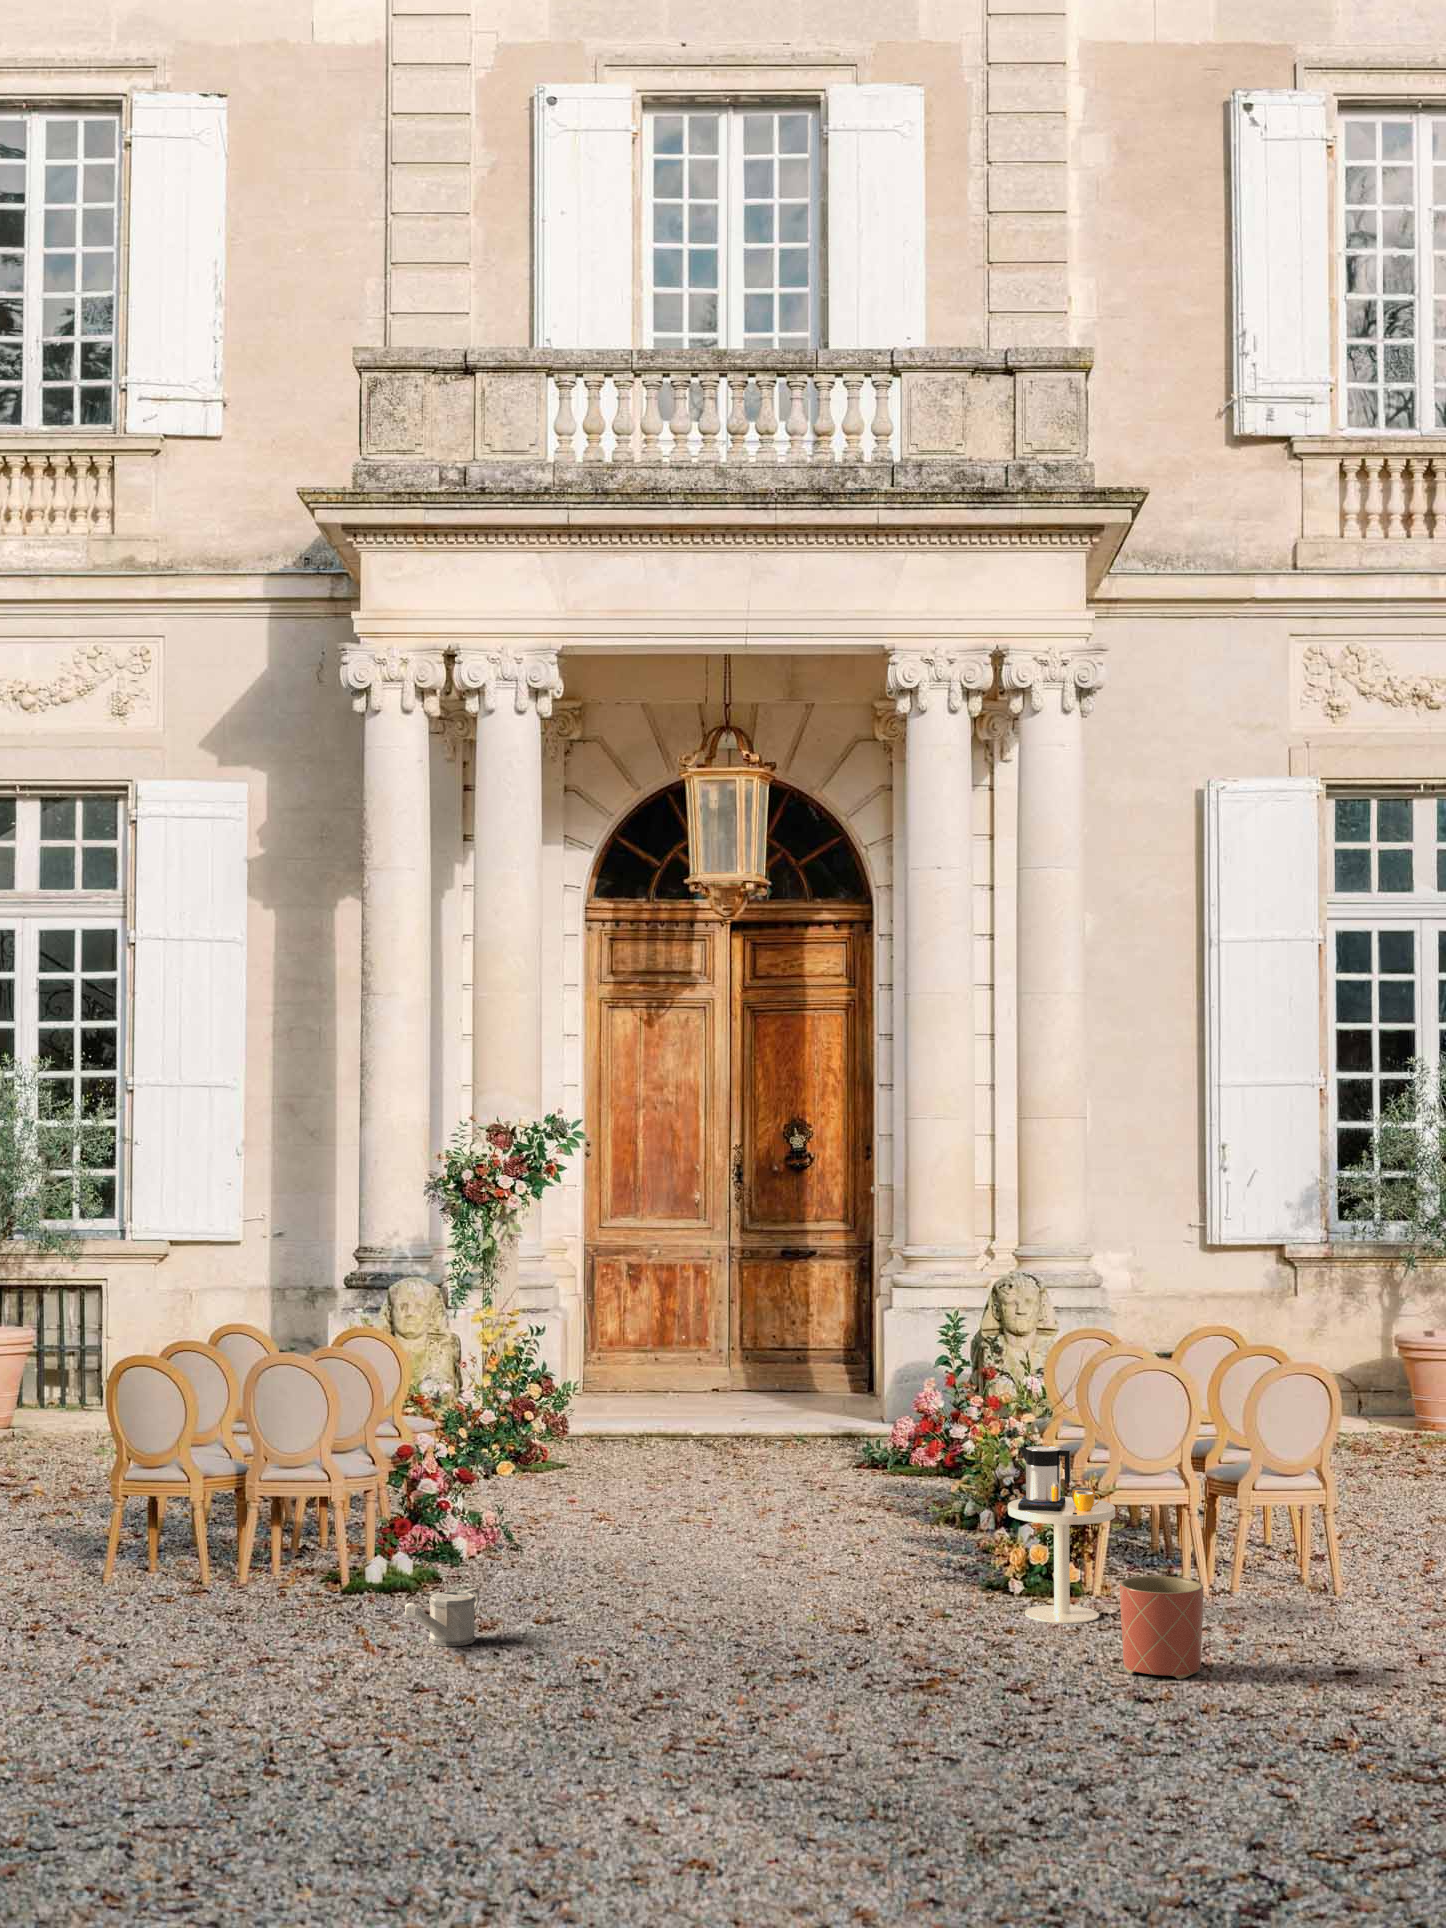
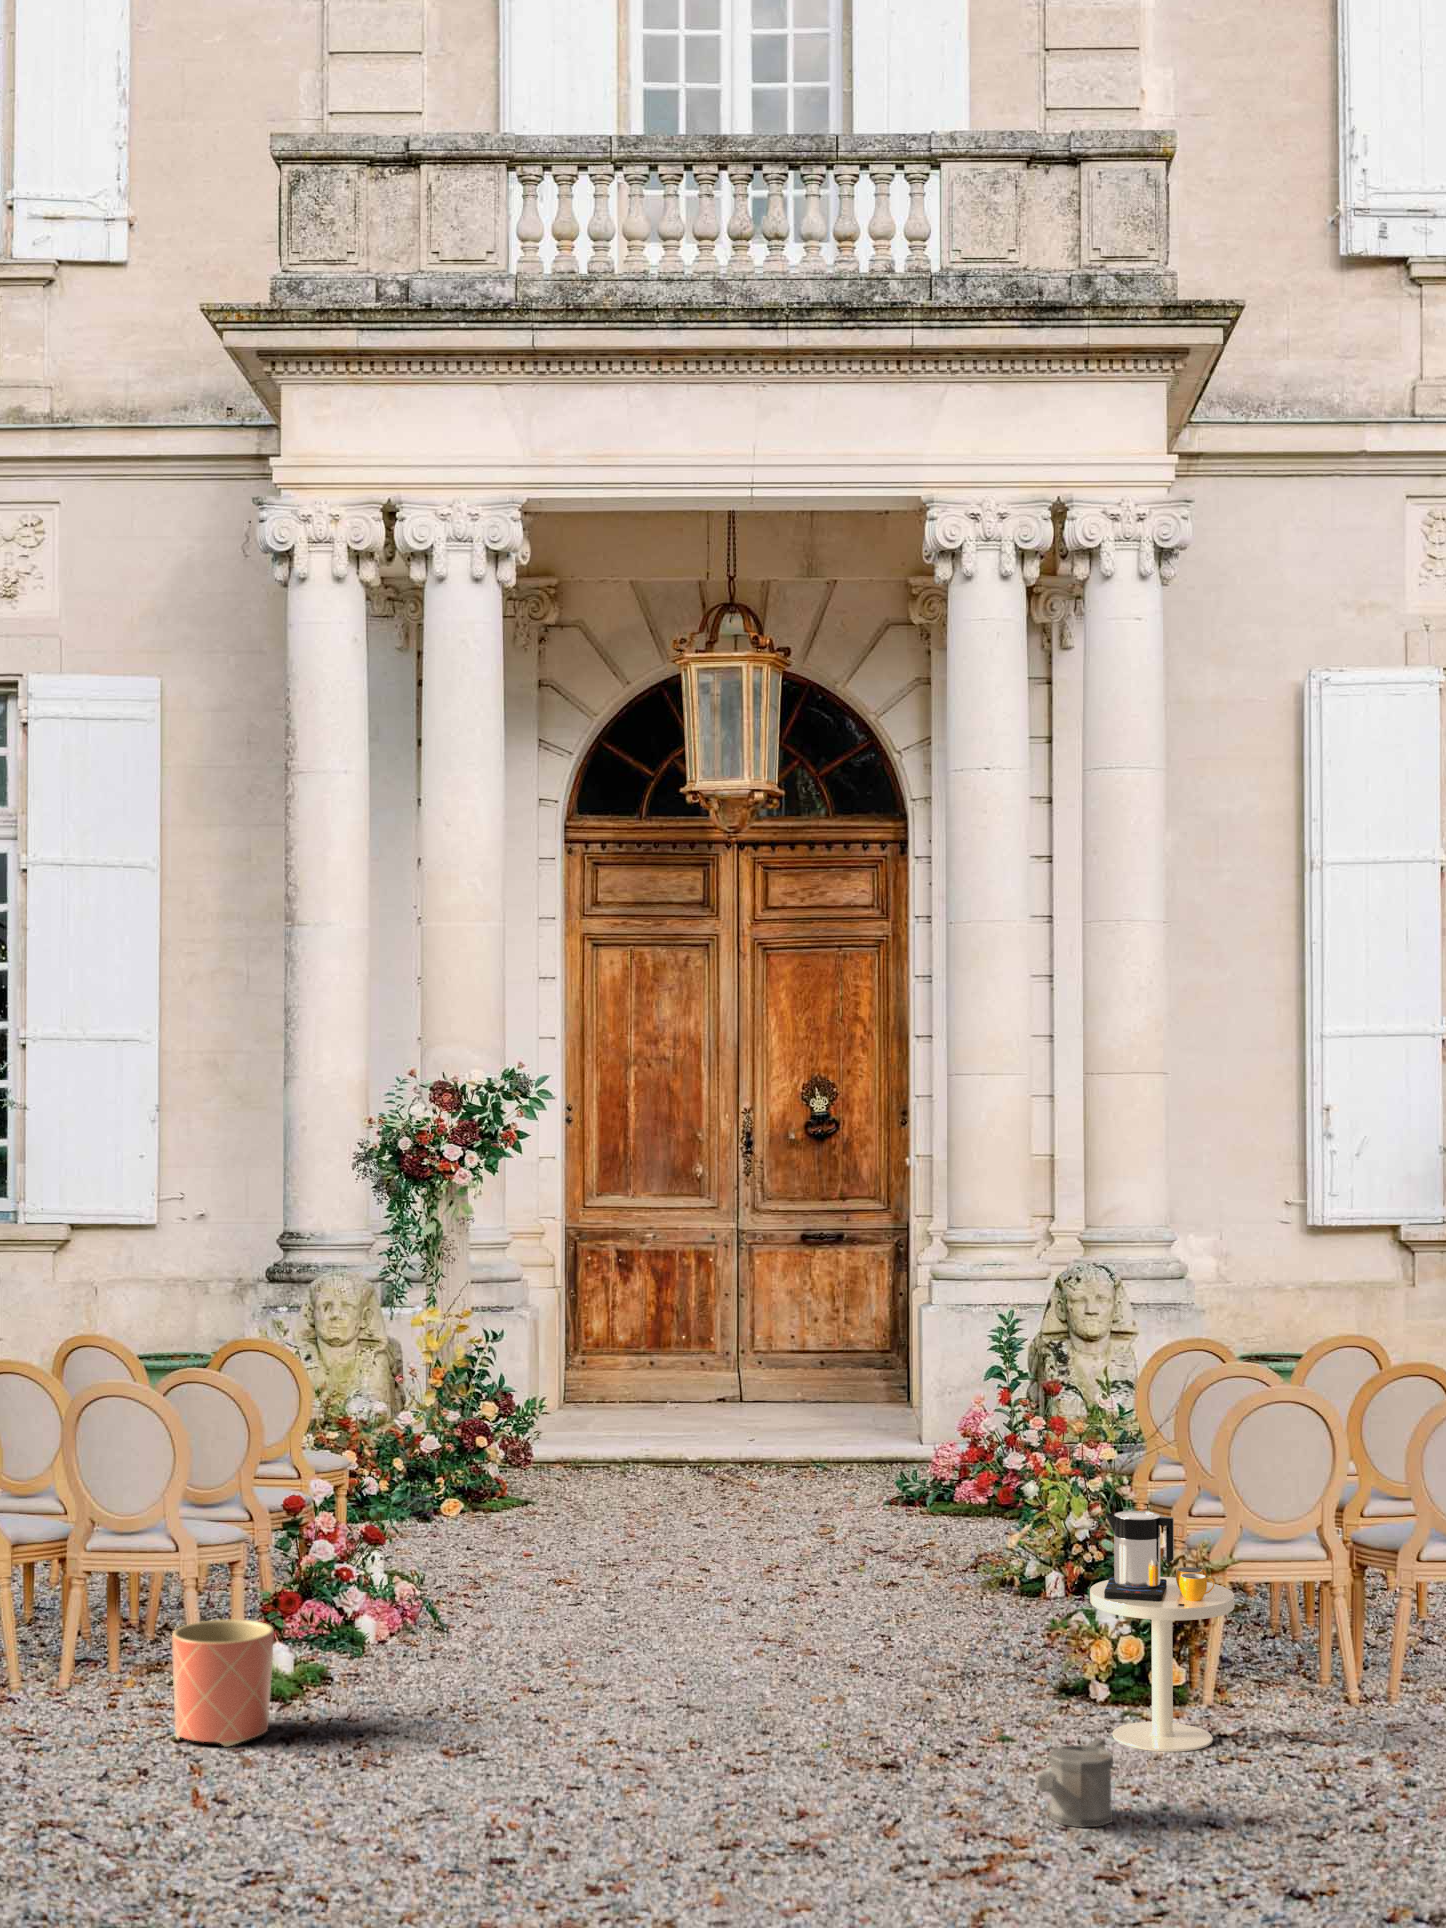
planter: present [1120,1576,1203,1680] -> present [172,1619,274,1747]
watering can: present [405,1588,479,1646] -> present [1035,1738,1113,1827]

